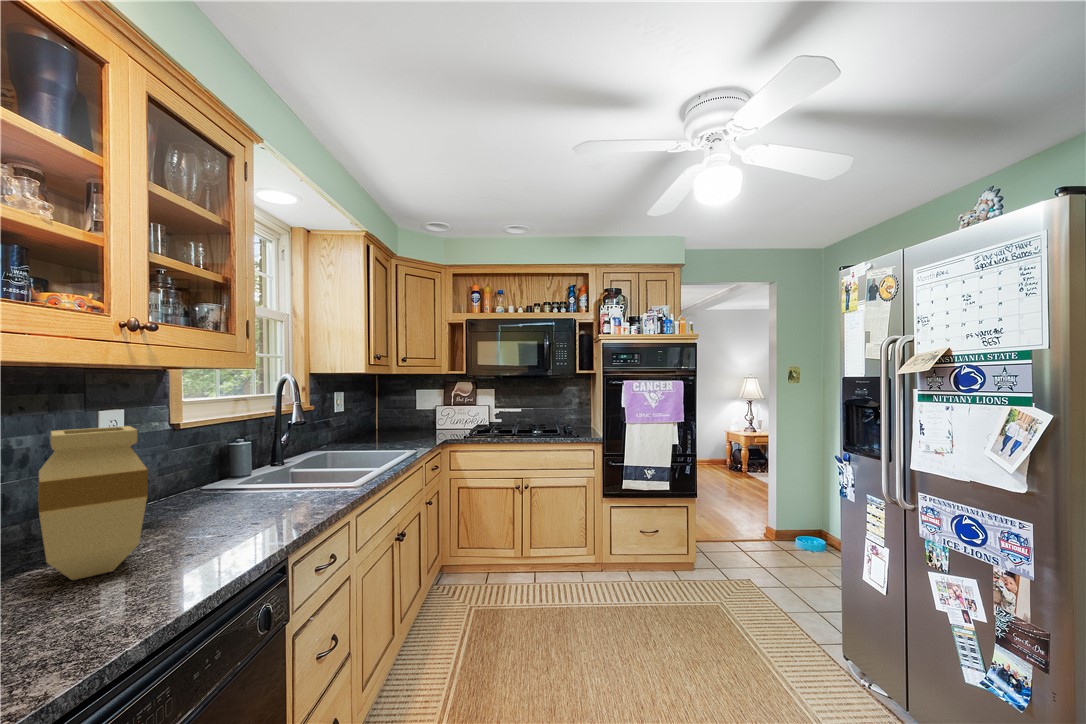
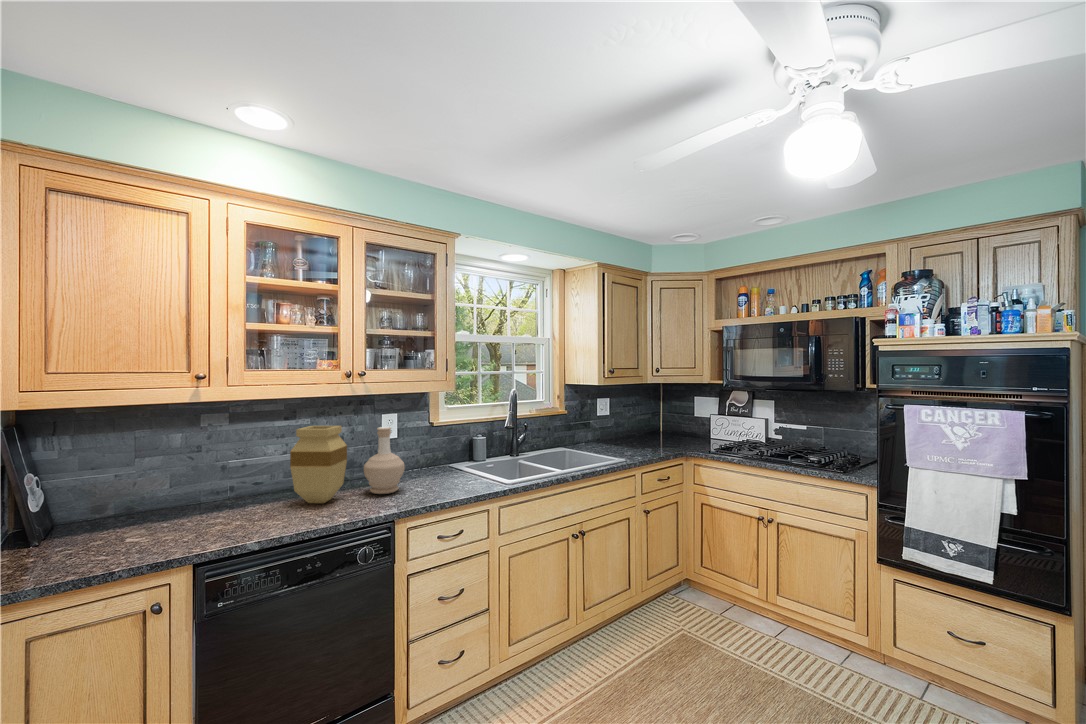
bottle: none [154,425,232,537] -> present [364,427,405,494]

